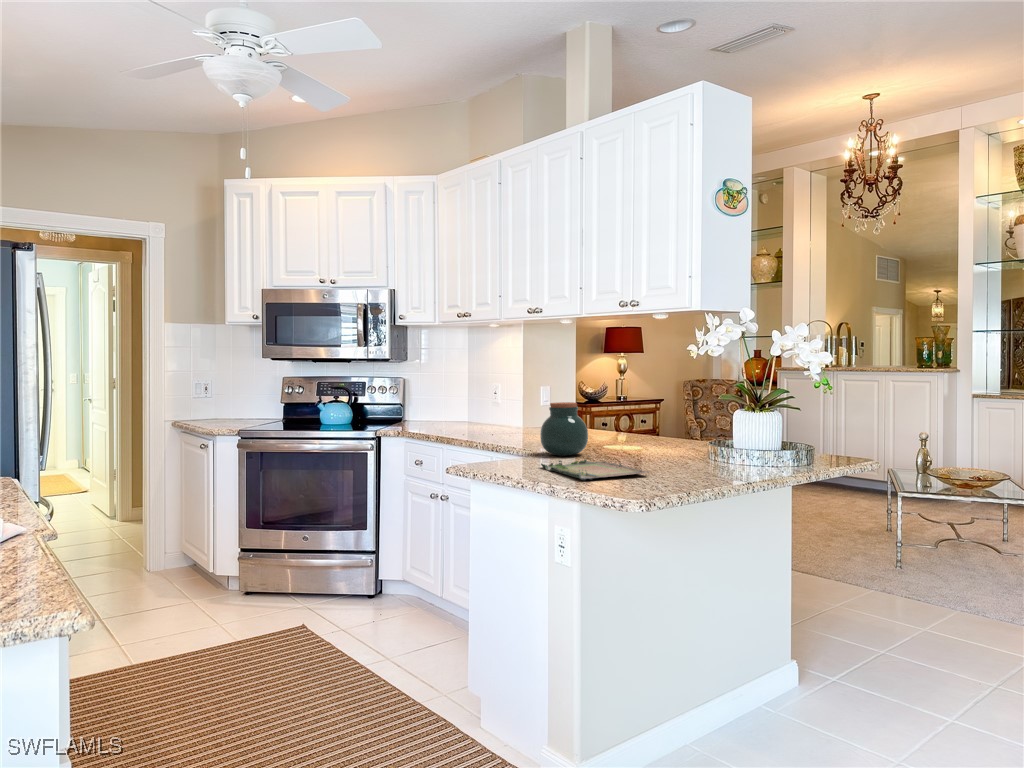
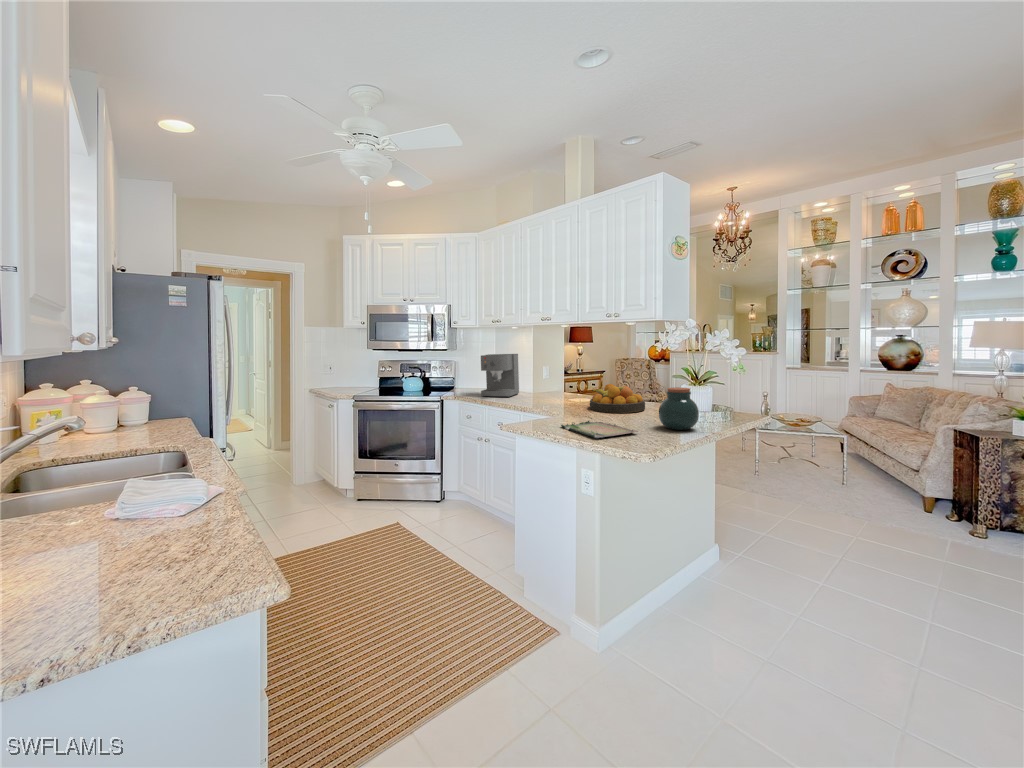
coffee maker: none [442,363,504,432] -> present [481,354,519,397]
jar: present [540,402,588,456] -> present [659,387,699,430]
fruit bowl: none [602,409,687,452] -> present [590,384,645,413]

